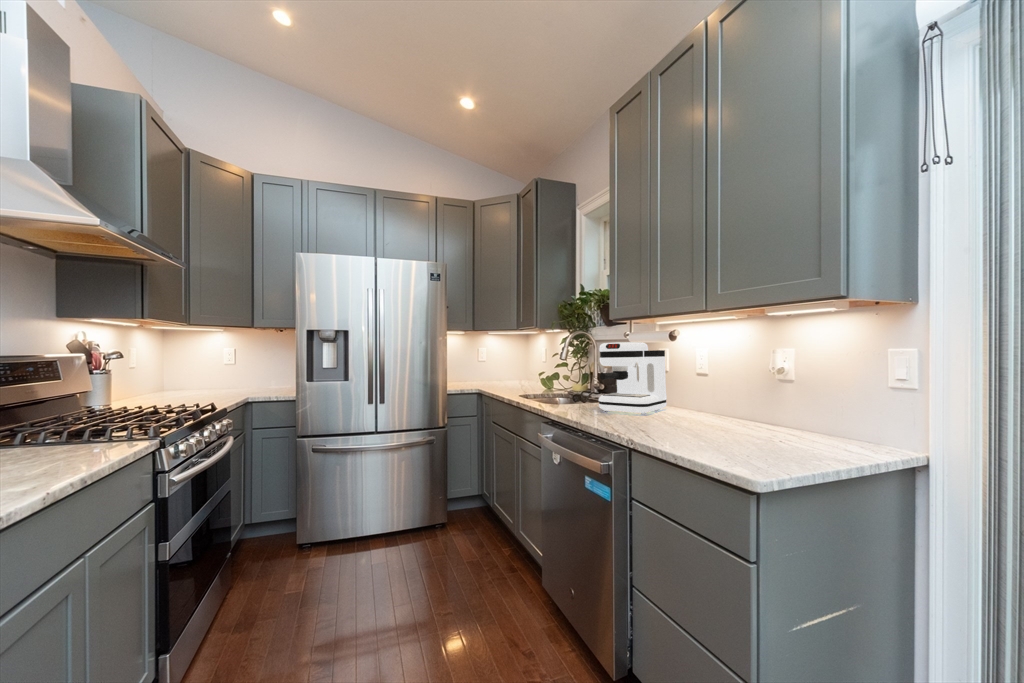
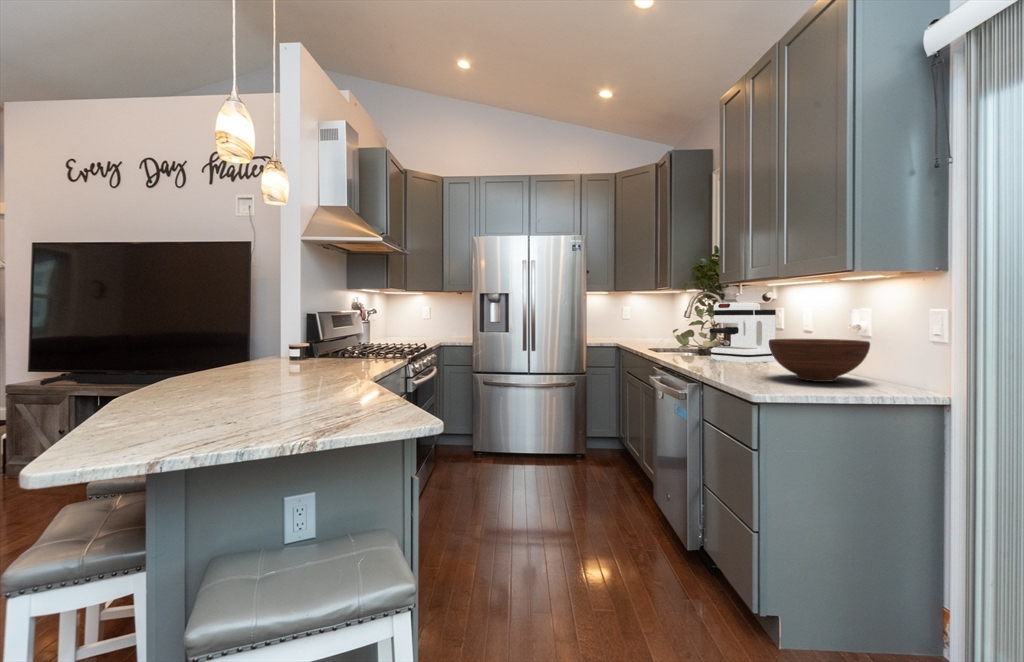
fruit bowl: none [696,386,823,444] -> present [769,339,870,382]

